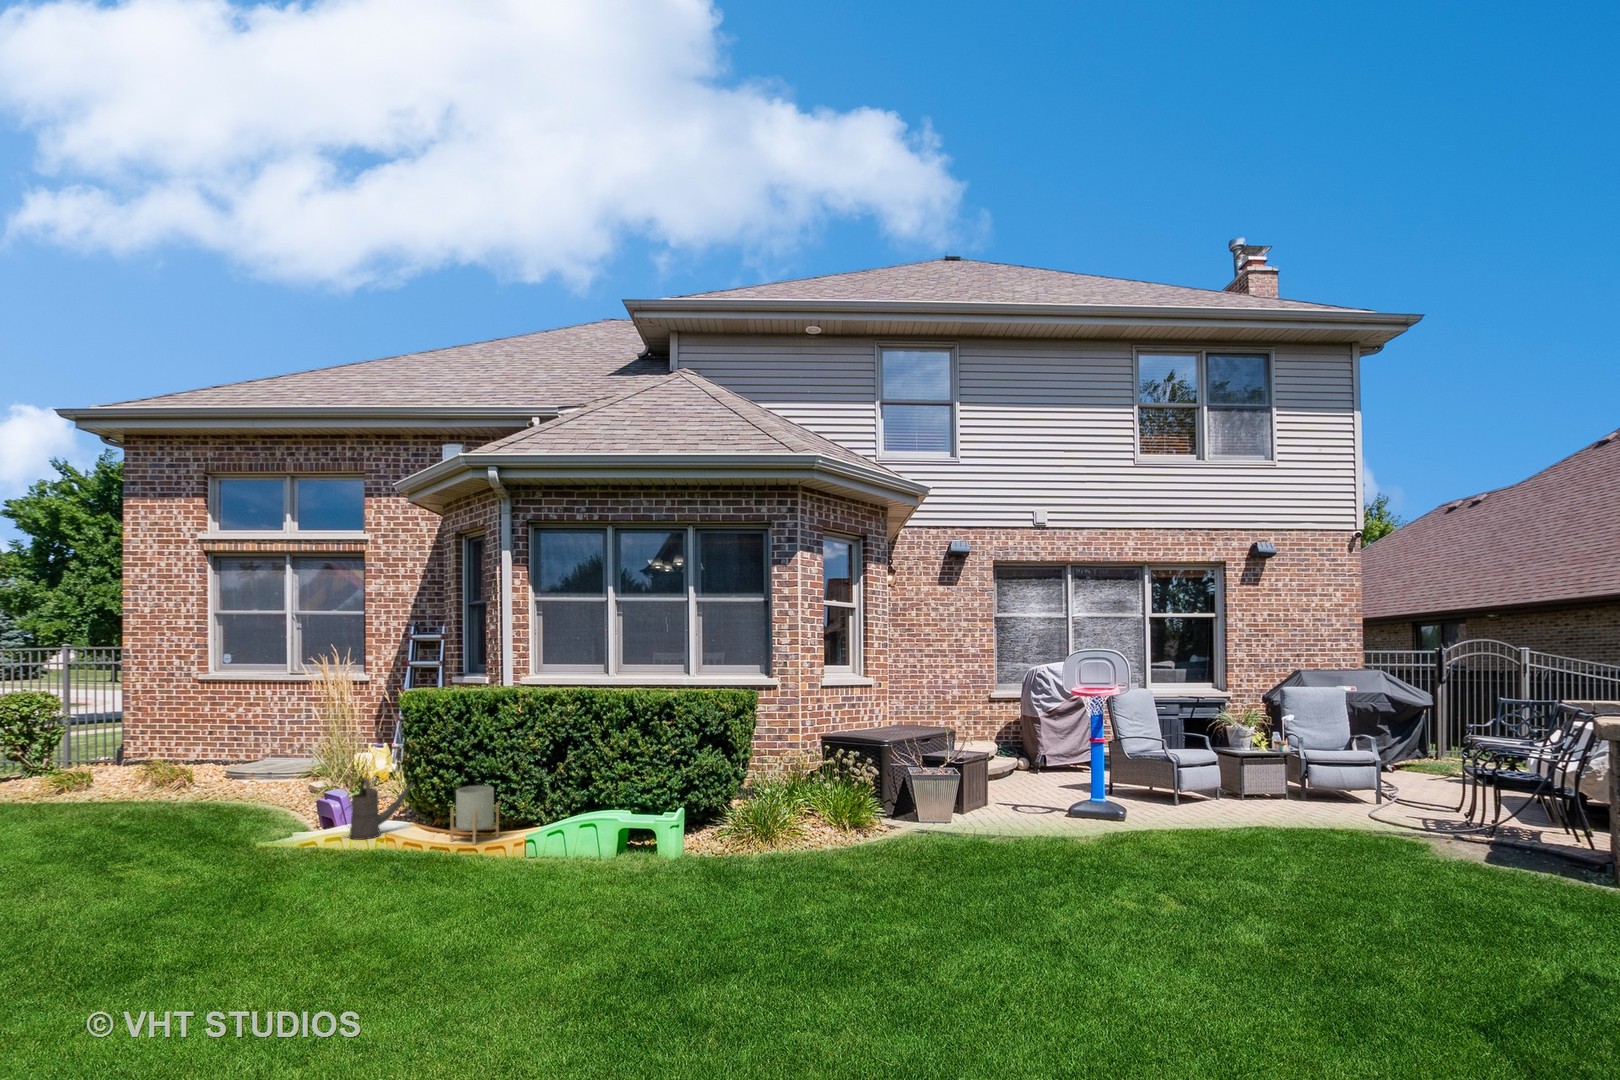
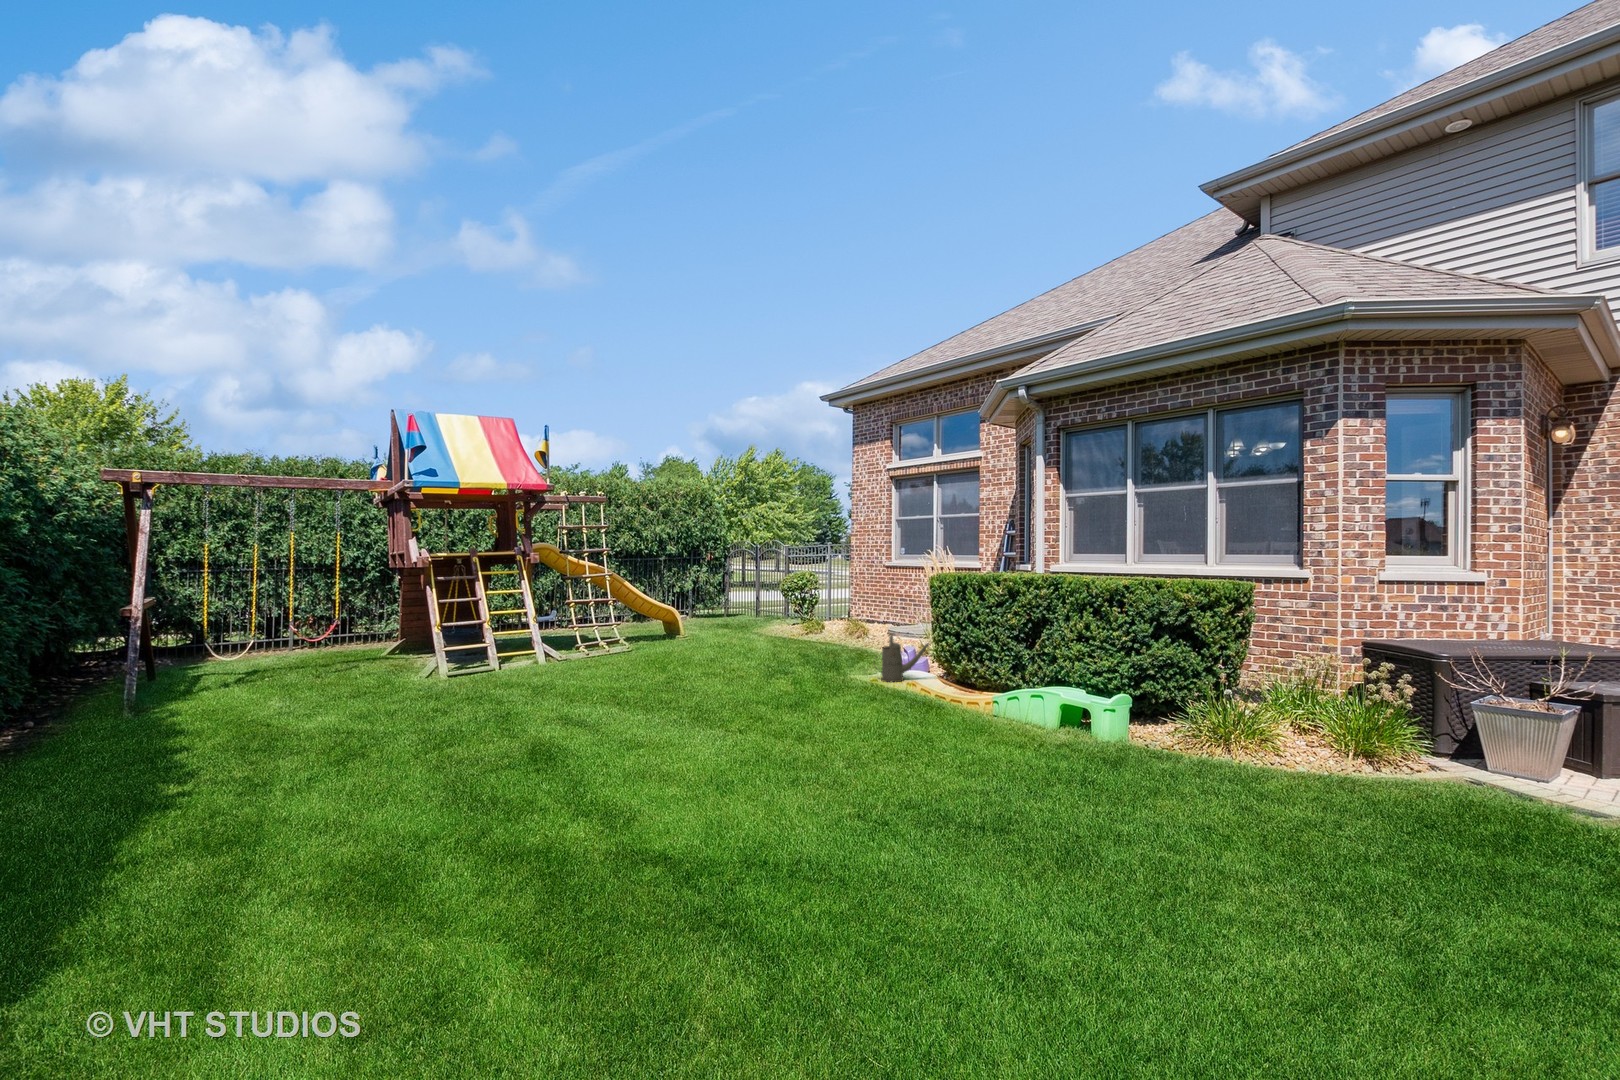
planter: present [450,786,499,845] -> none [939,650,978,700]

